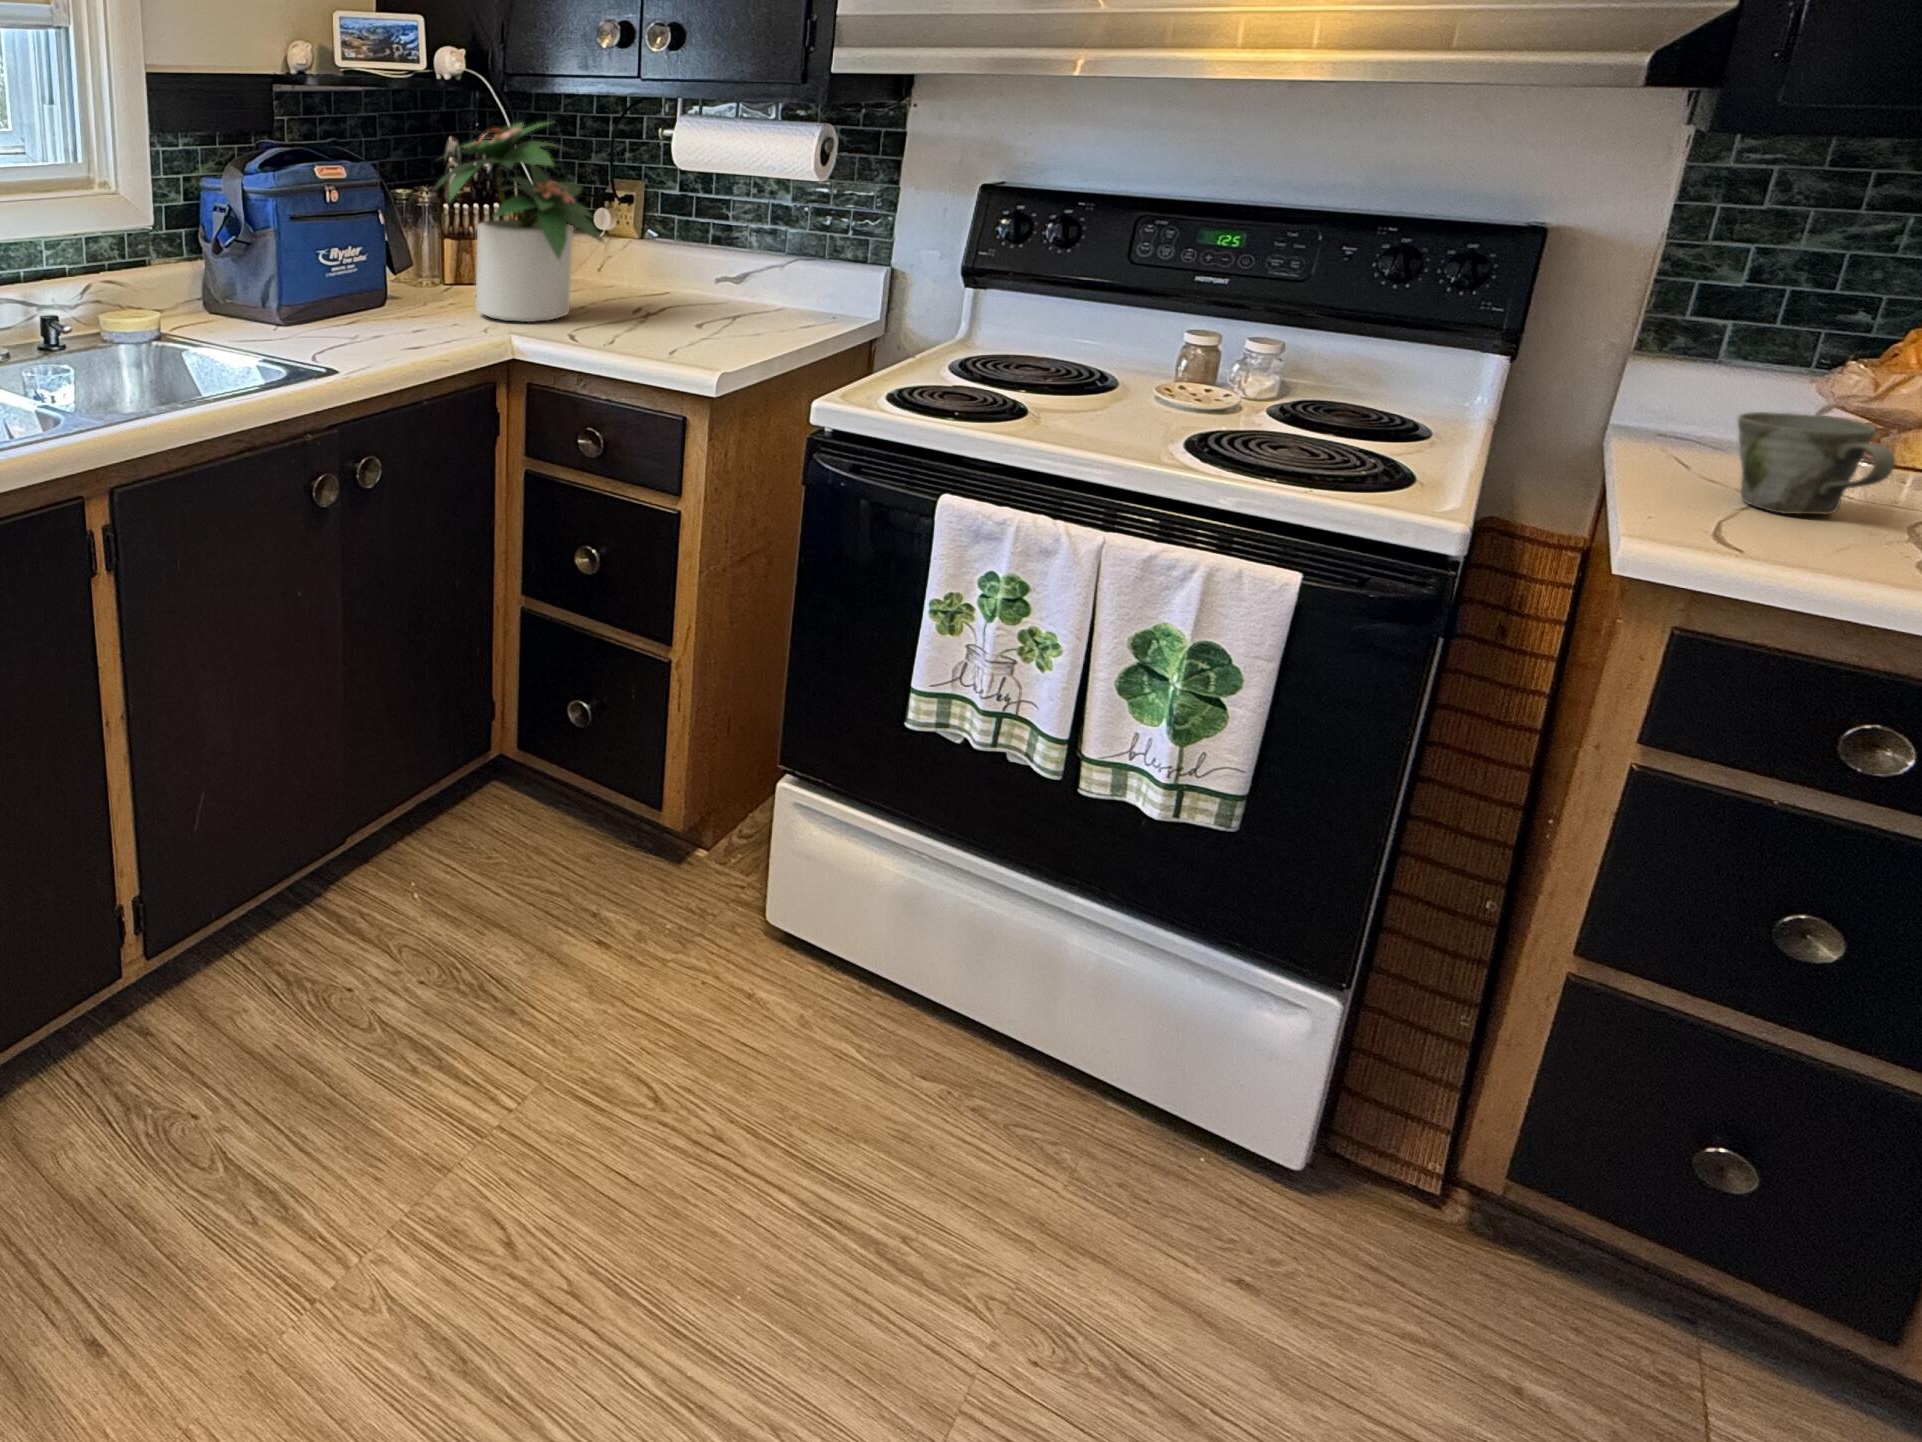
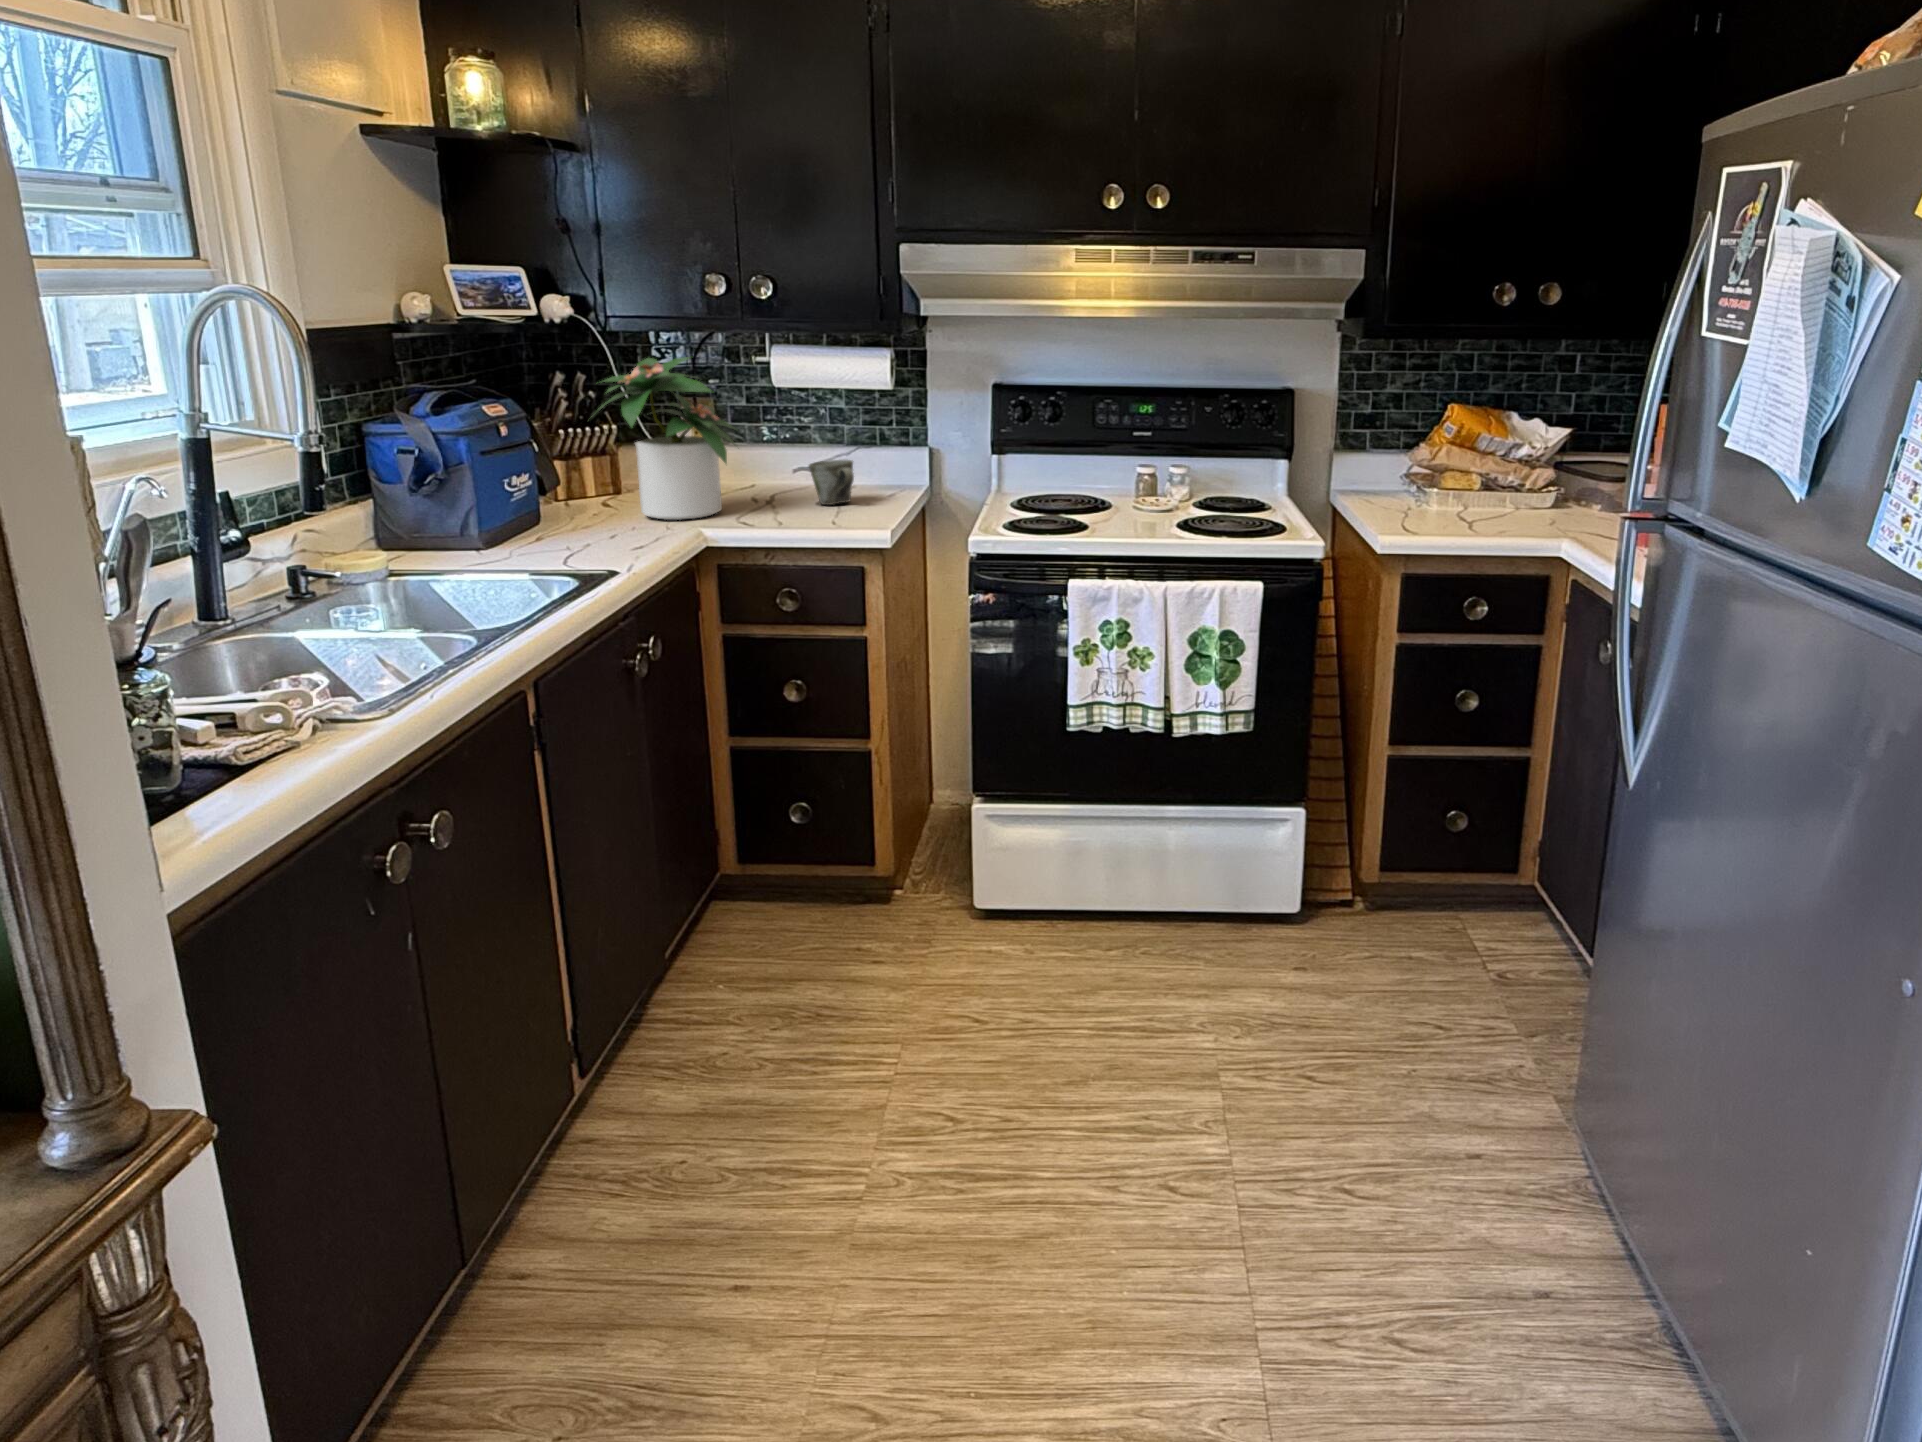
mug: present [1738,412,1895,515] -> present [809,460,854,505]

